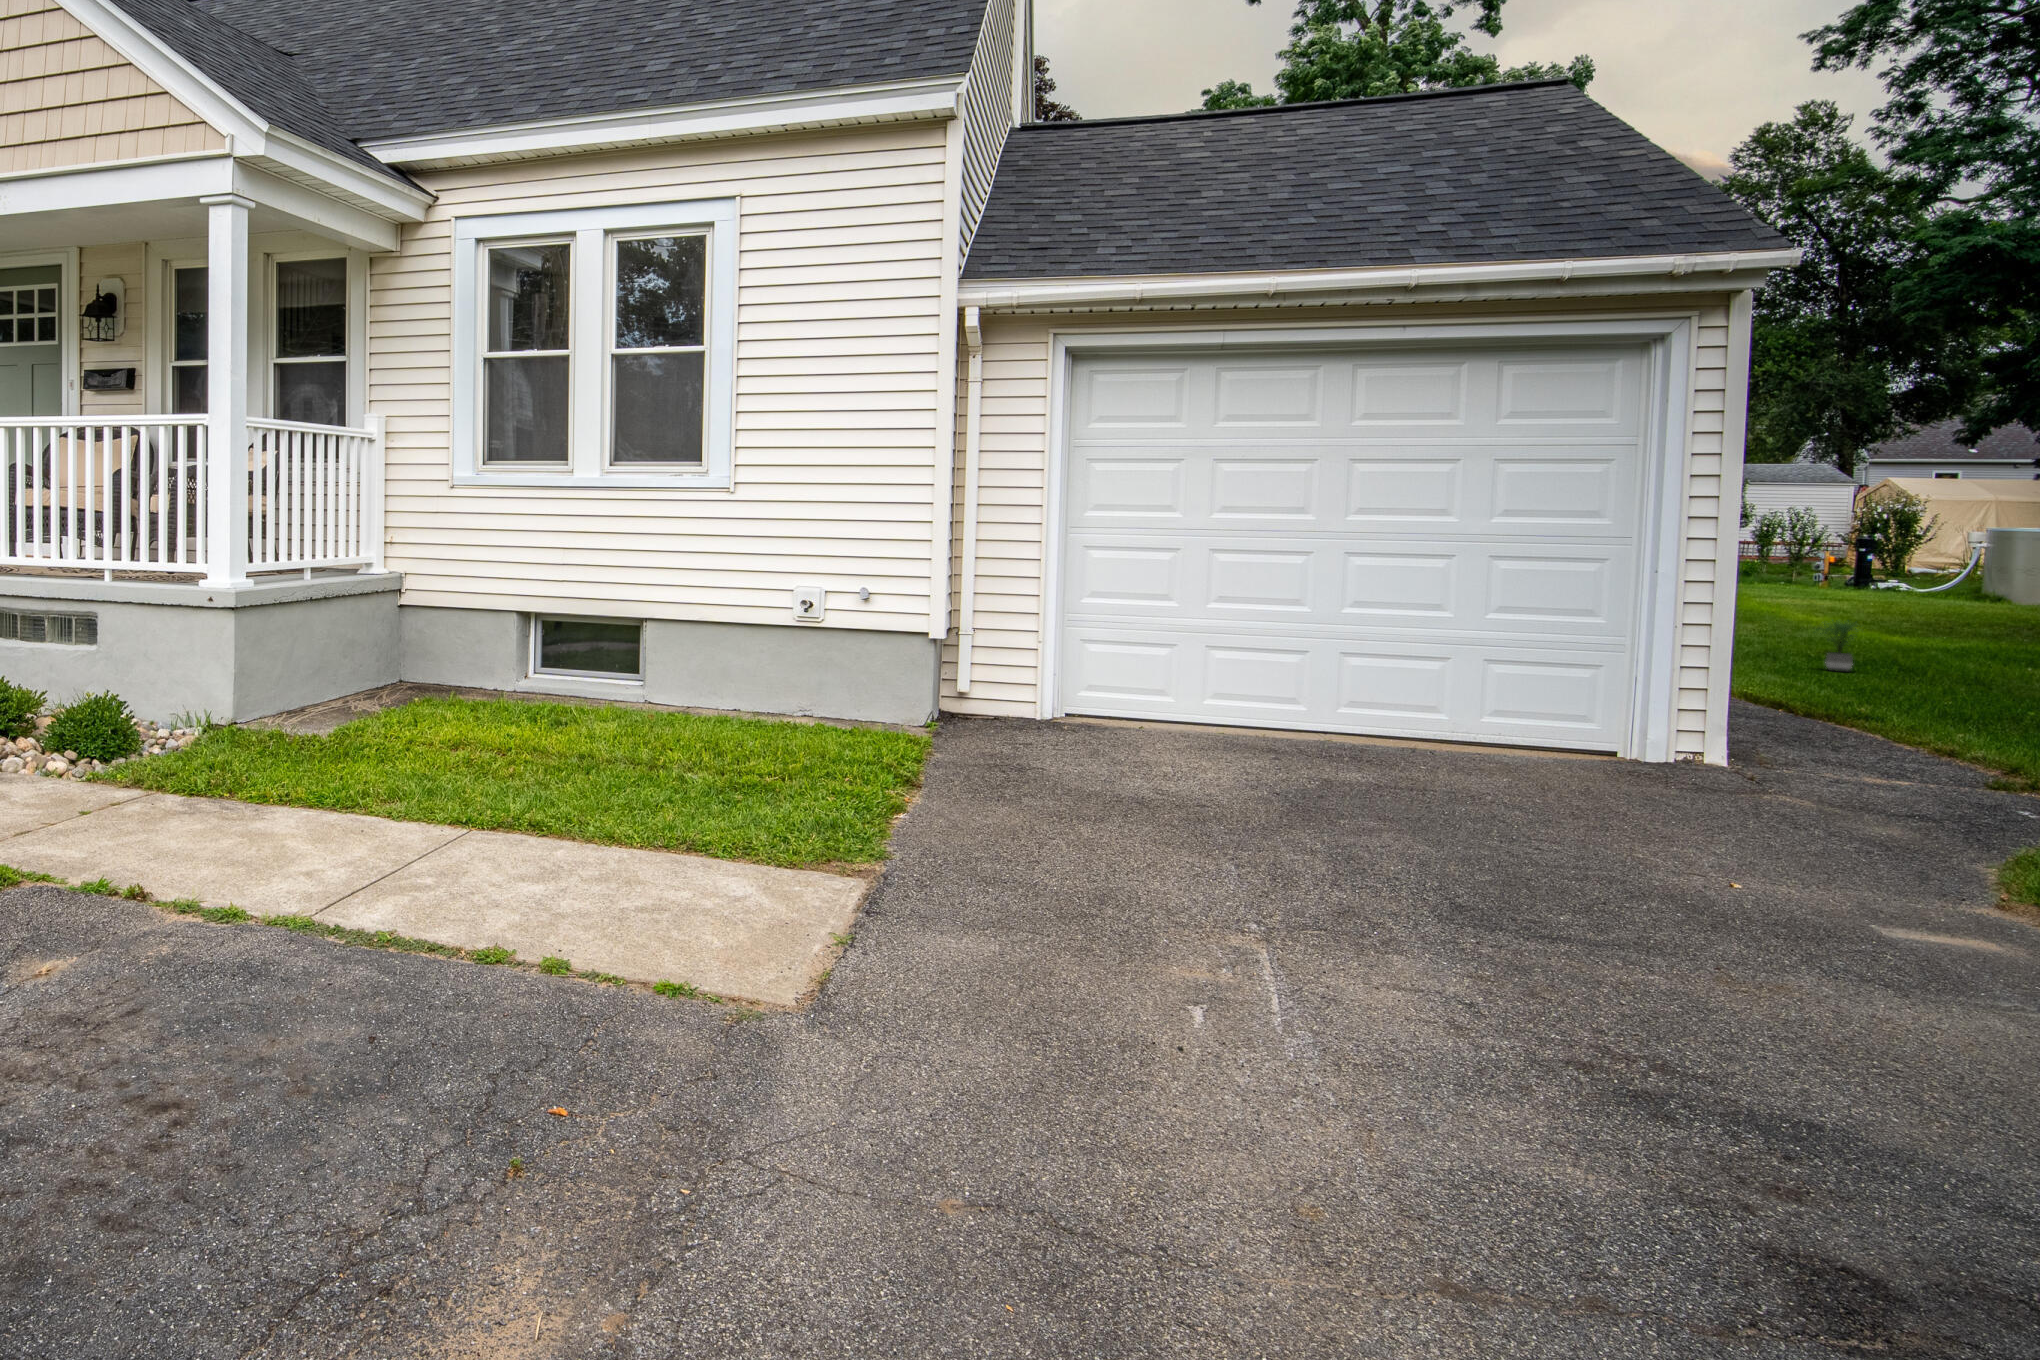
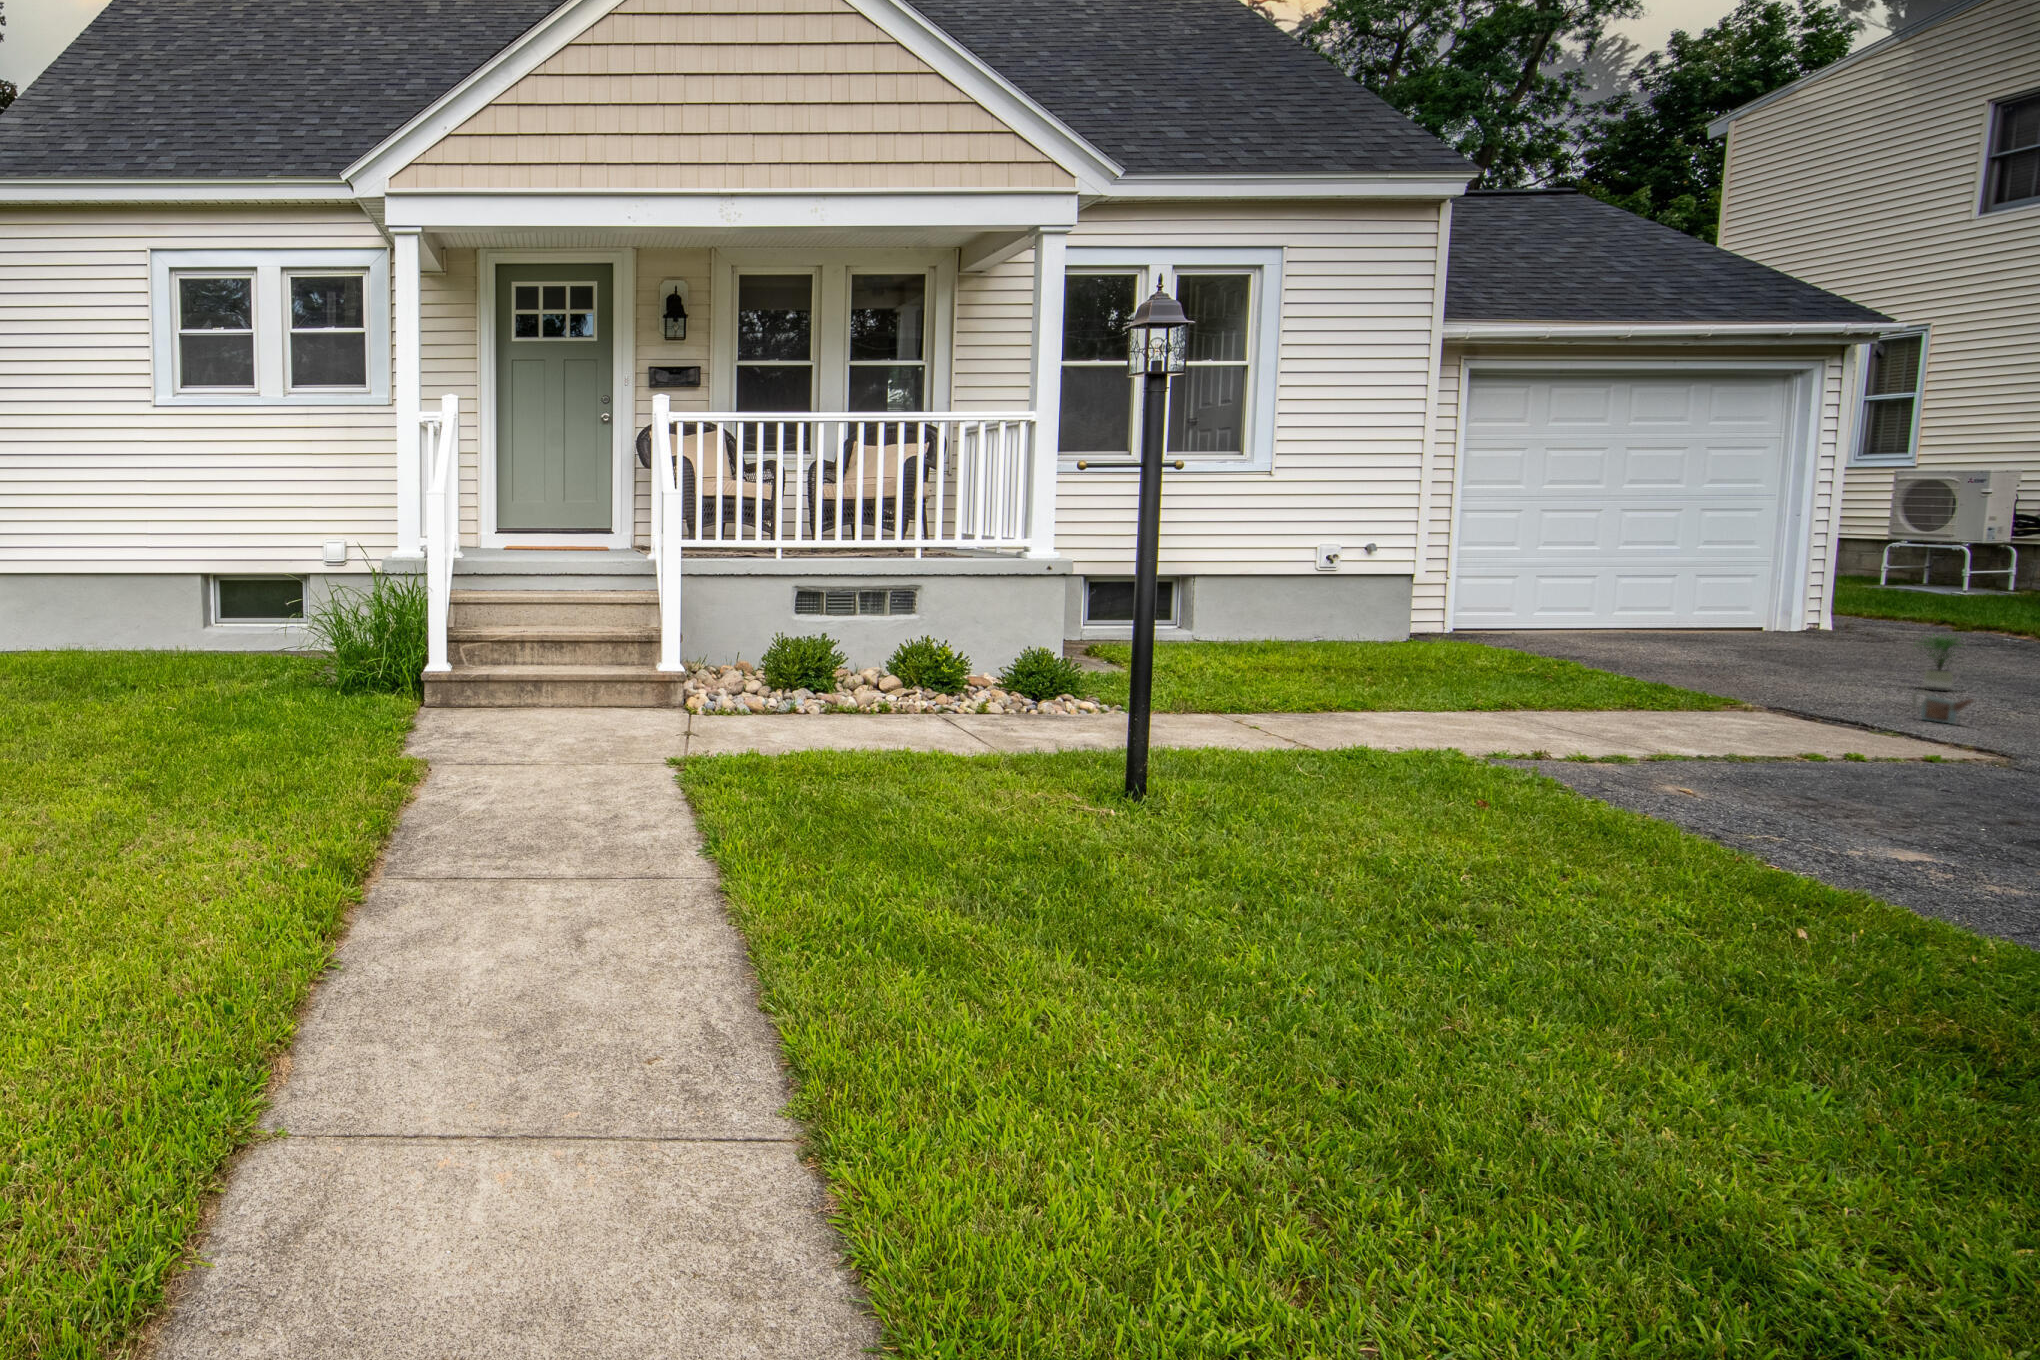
watering can: none [1819,669,1881,699] -> present [1912,690,1974,724]

